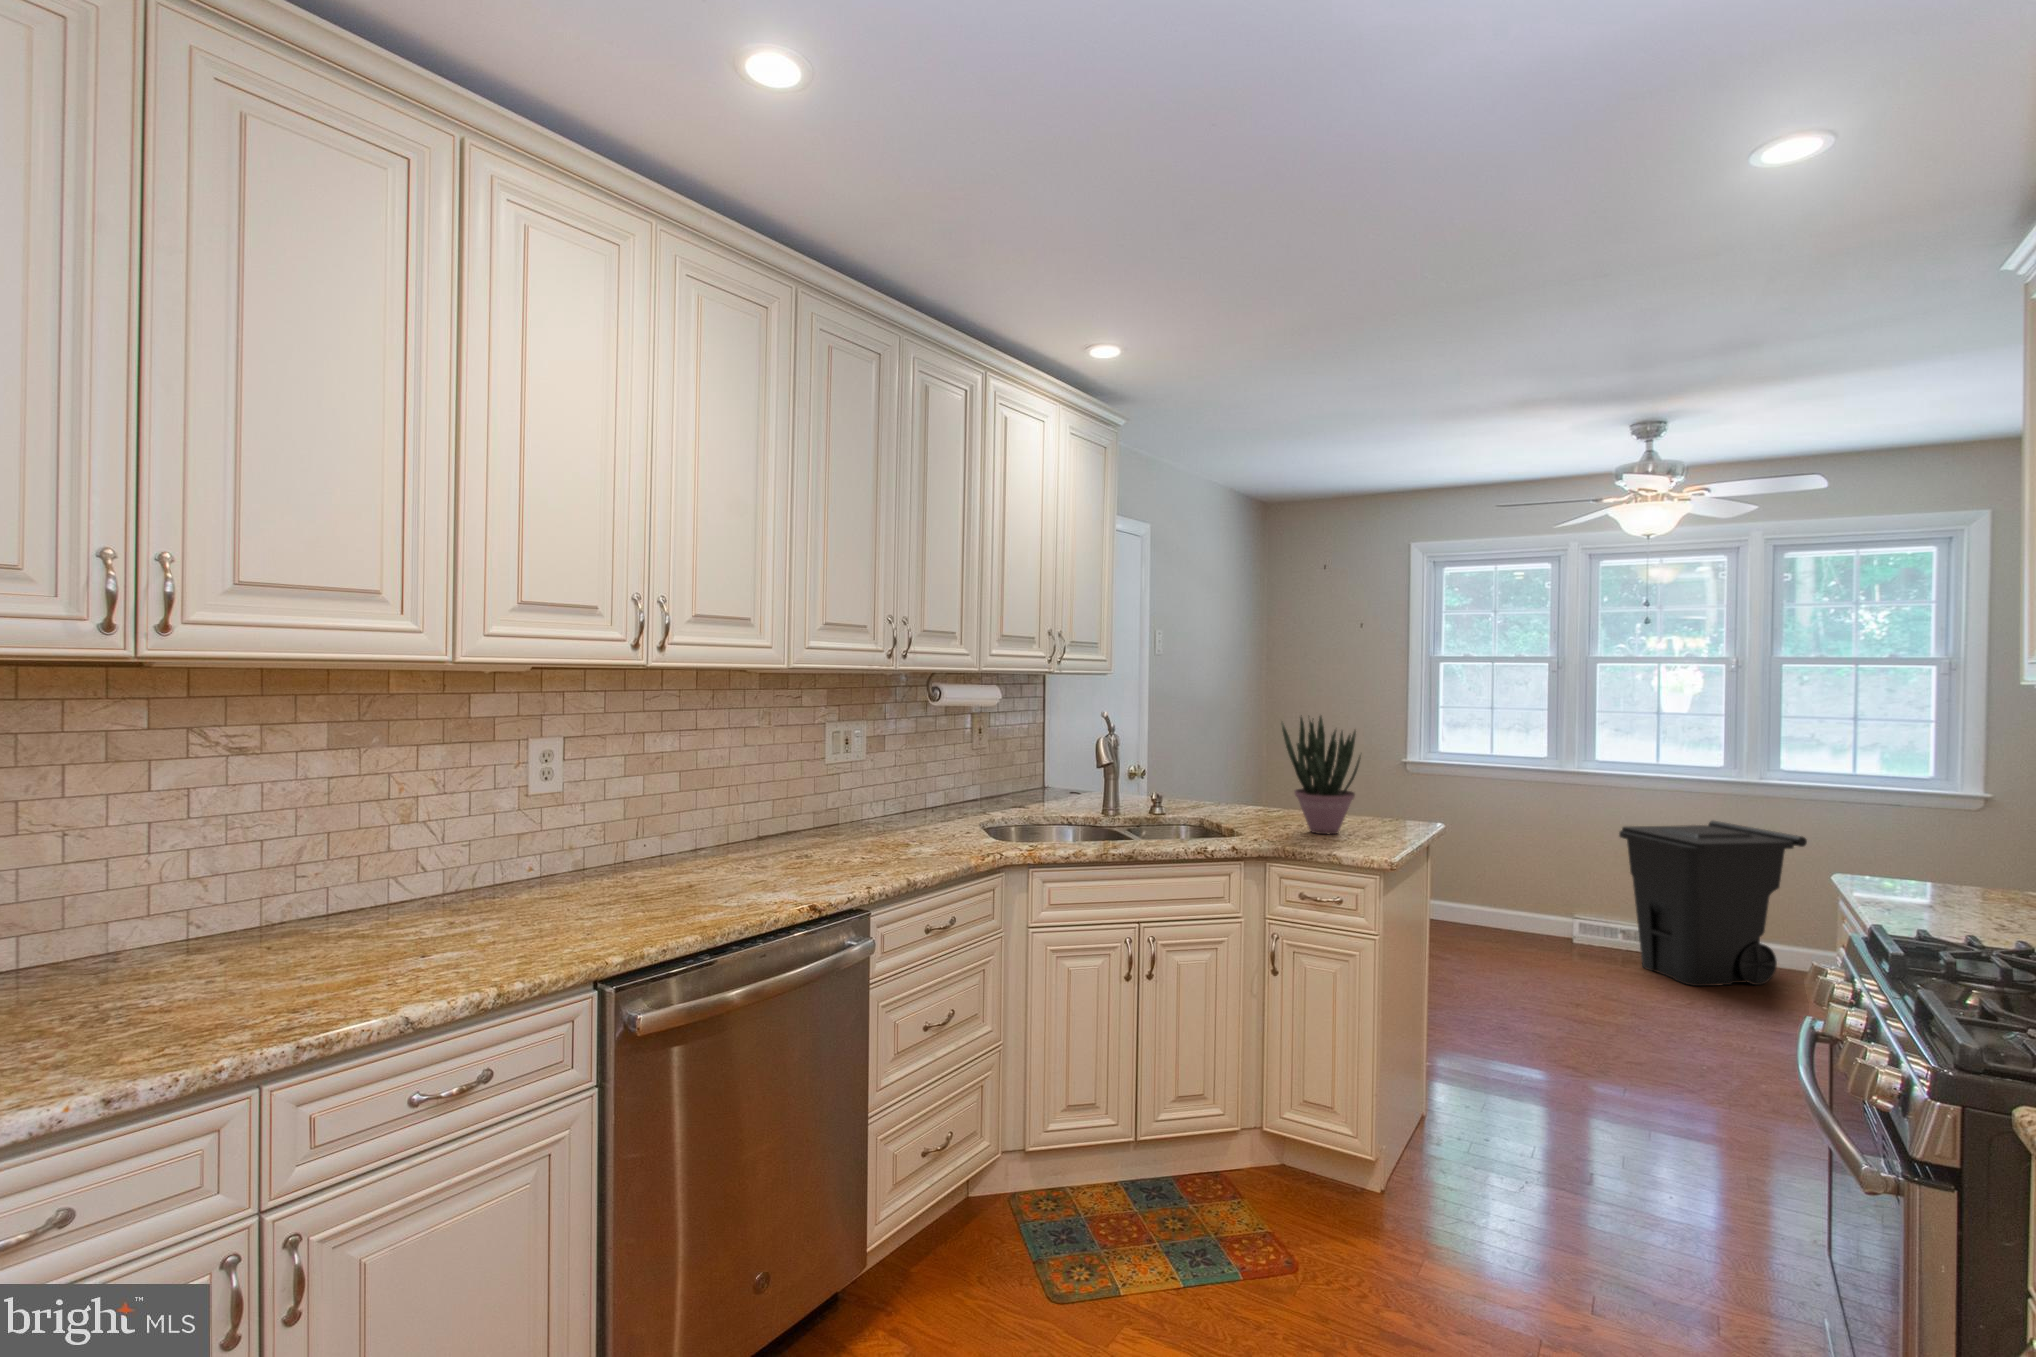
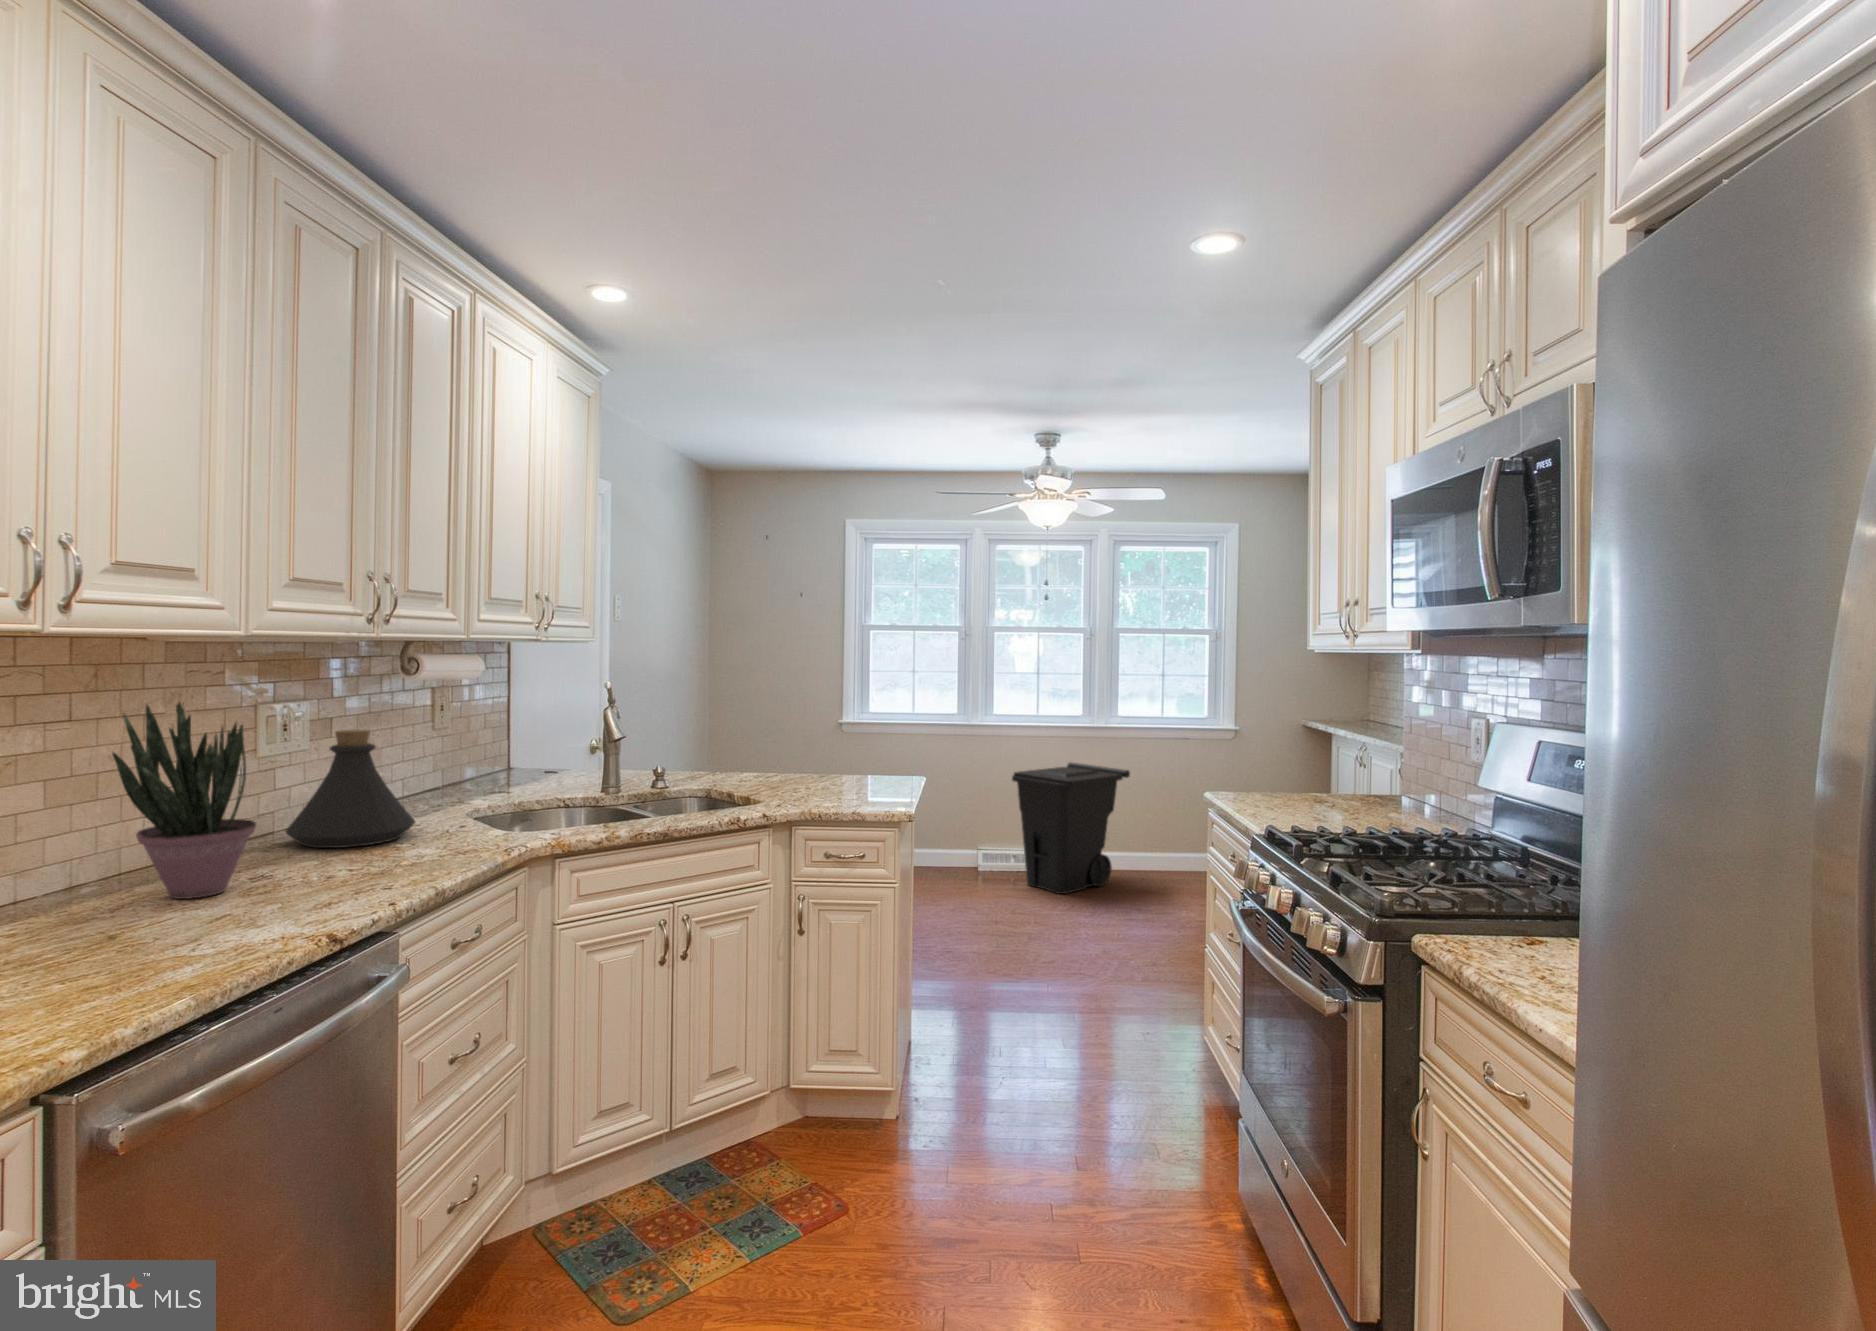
potted plant: present [1281,716,1361,834] -> present [112,703,256,899]
bottle: none [839,744,929,839] -> present [285,730,415,848]

